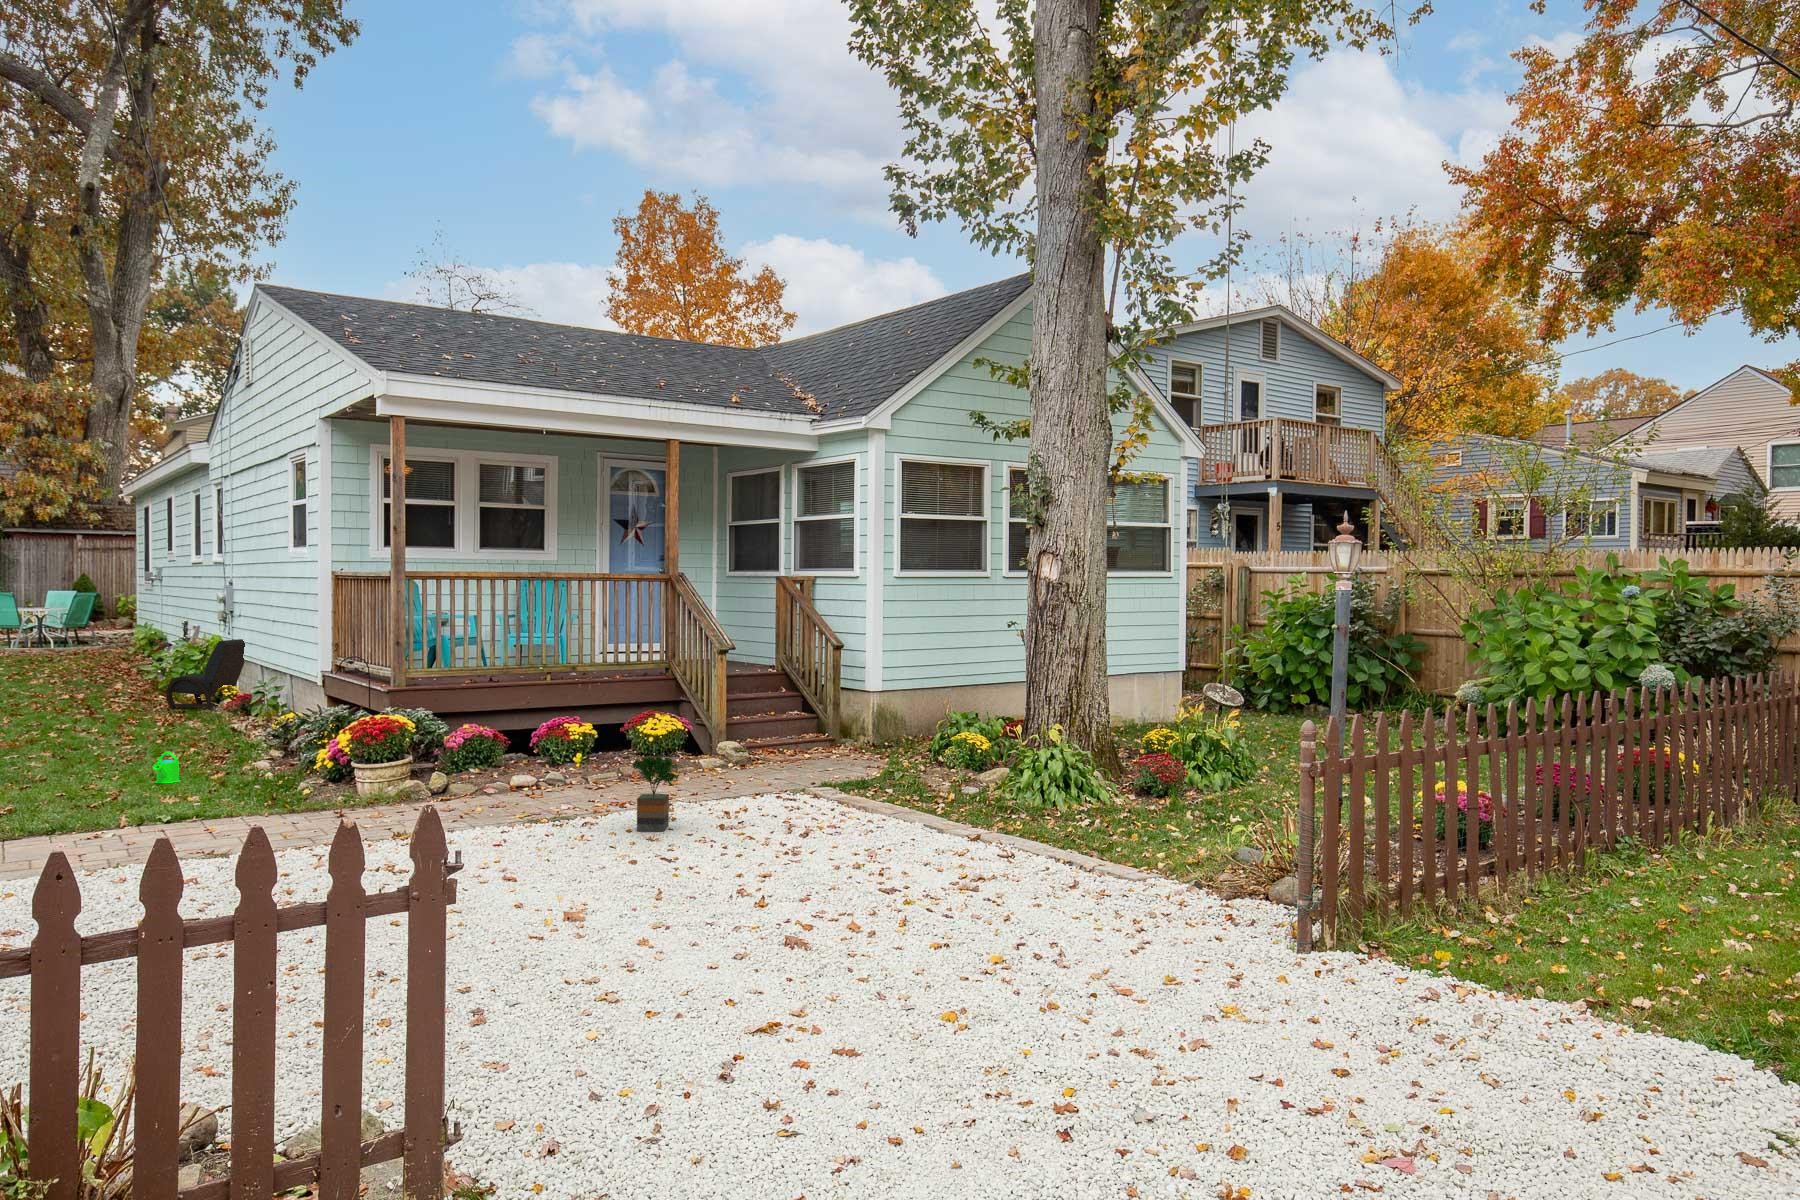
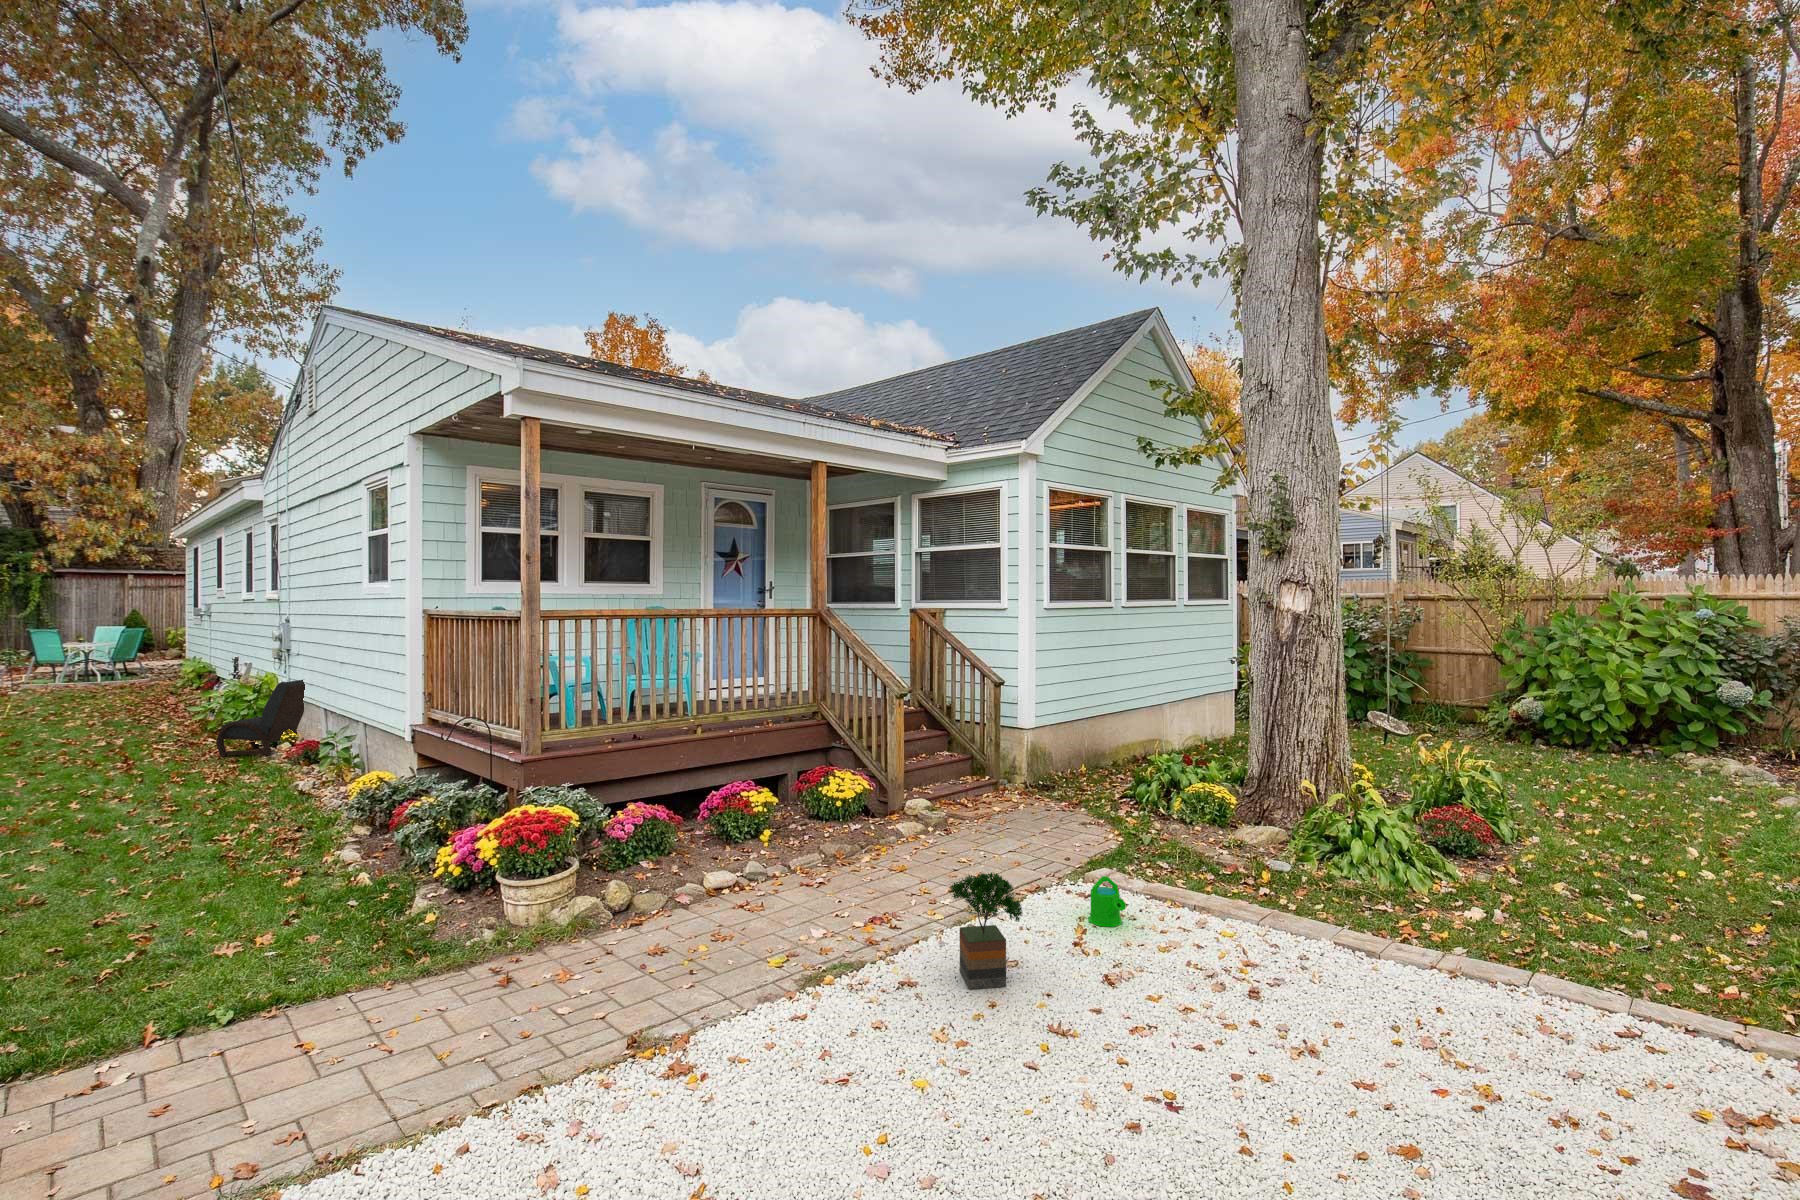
watering can: present [153,751,181,783] -> present [1088,876,1126,927]

